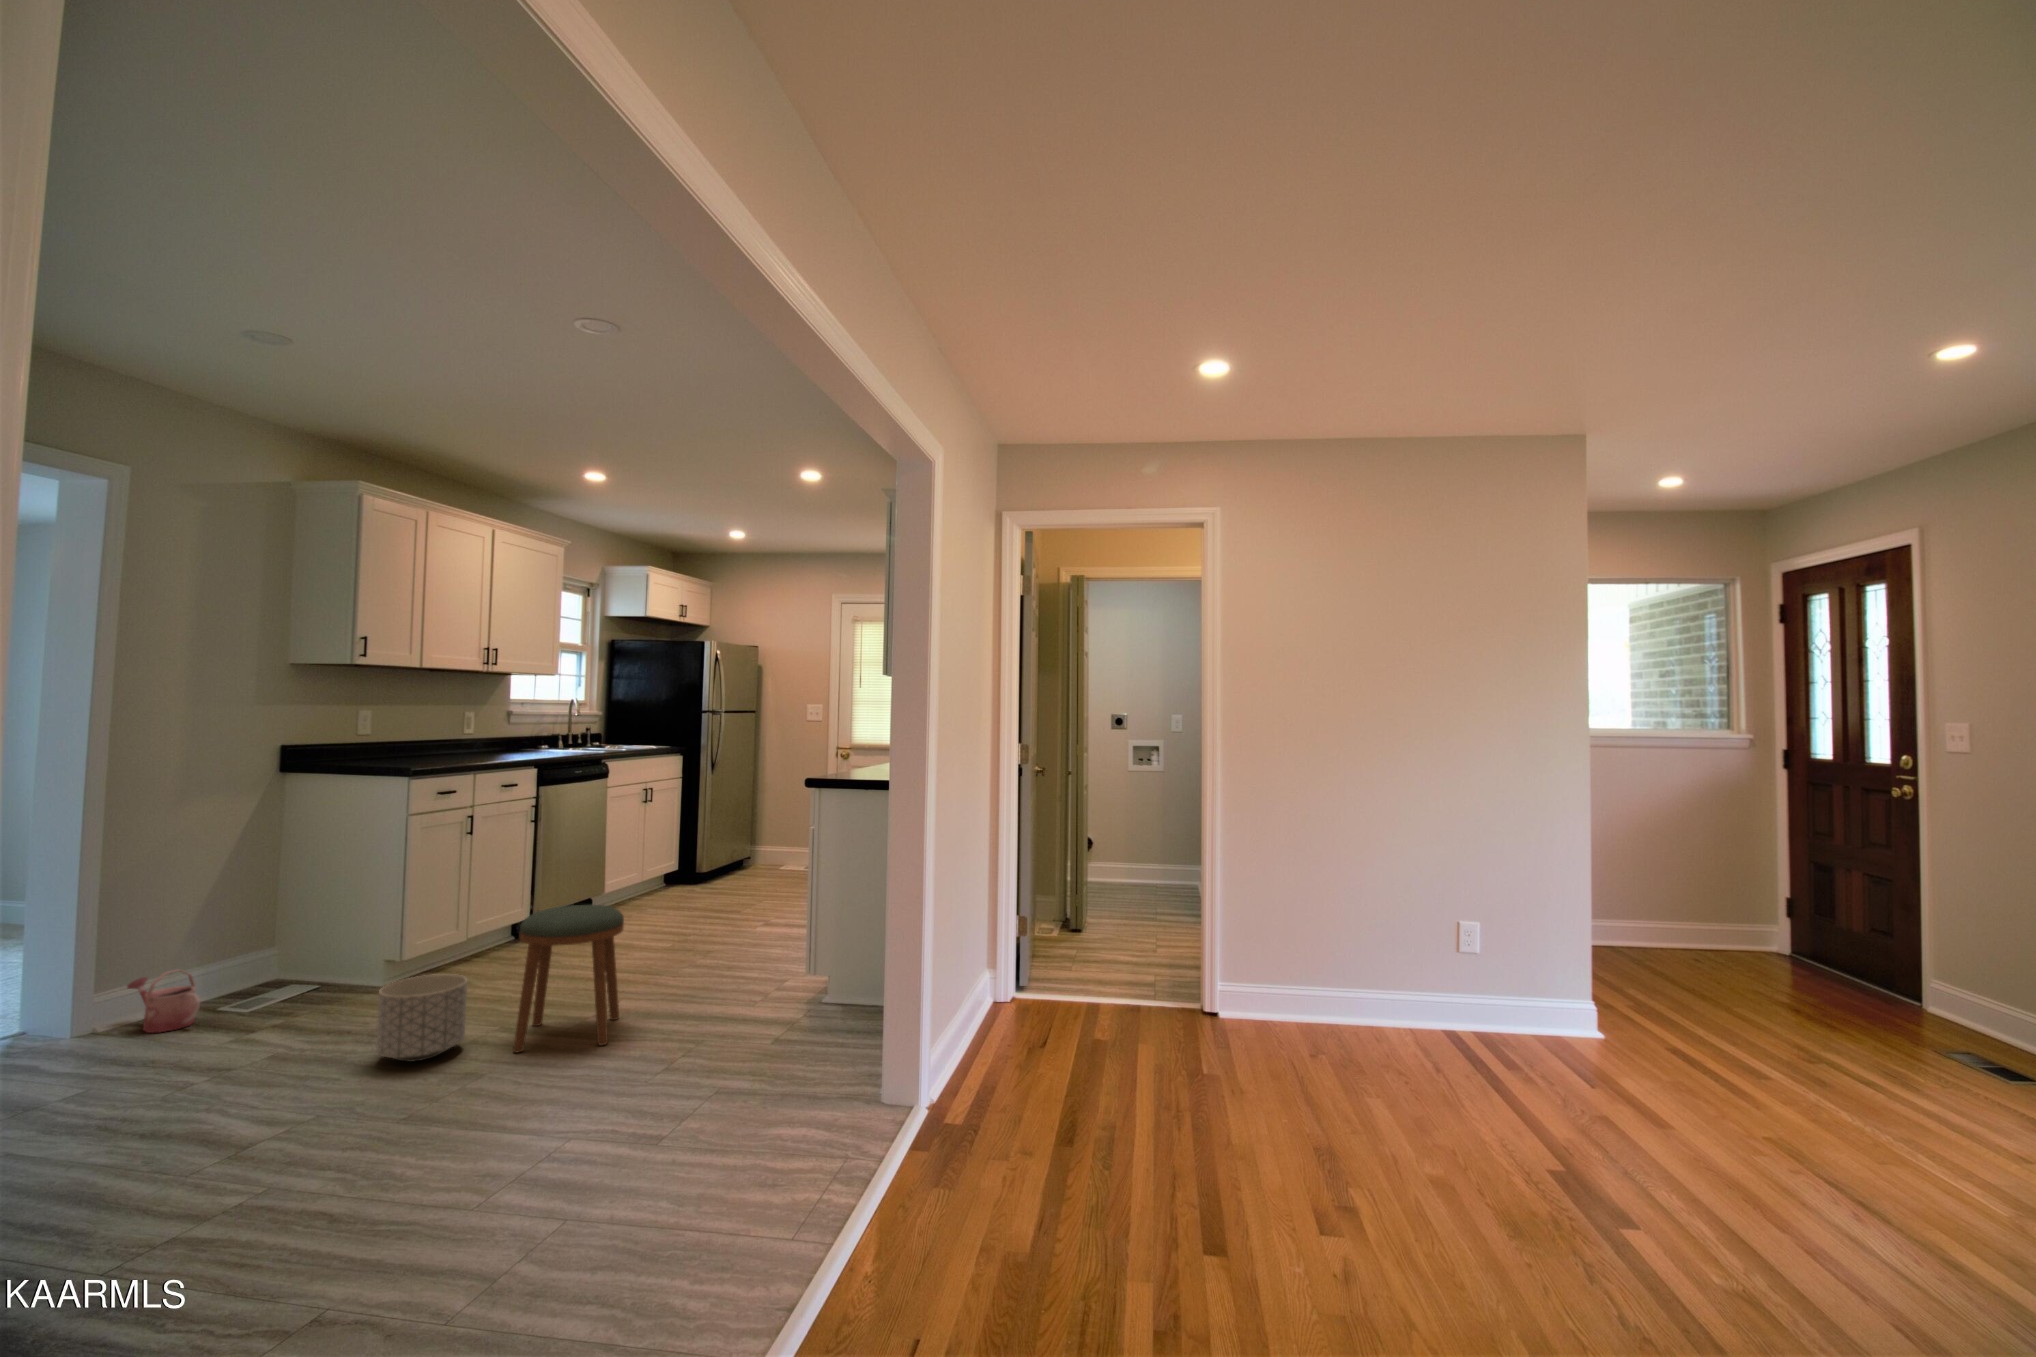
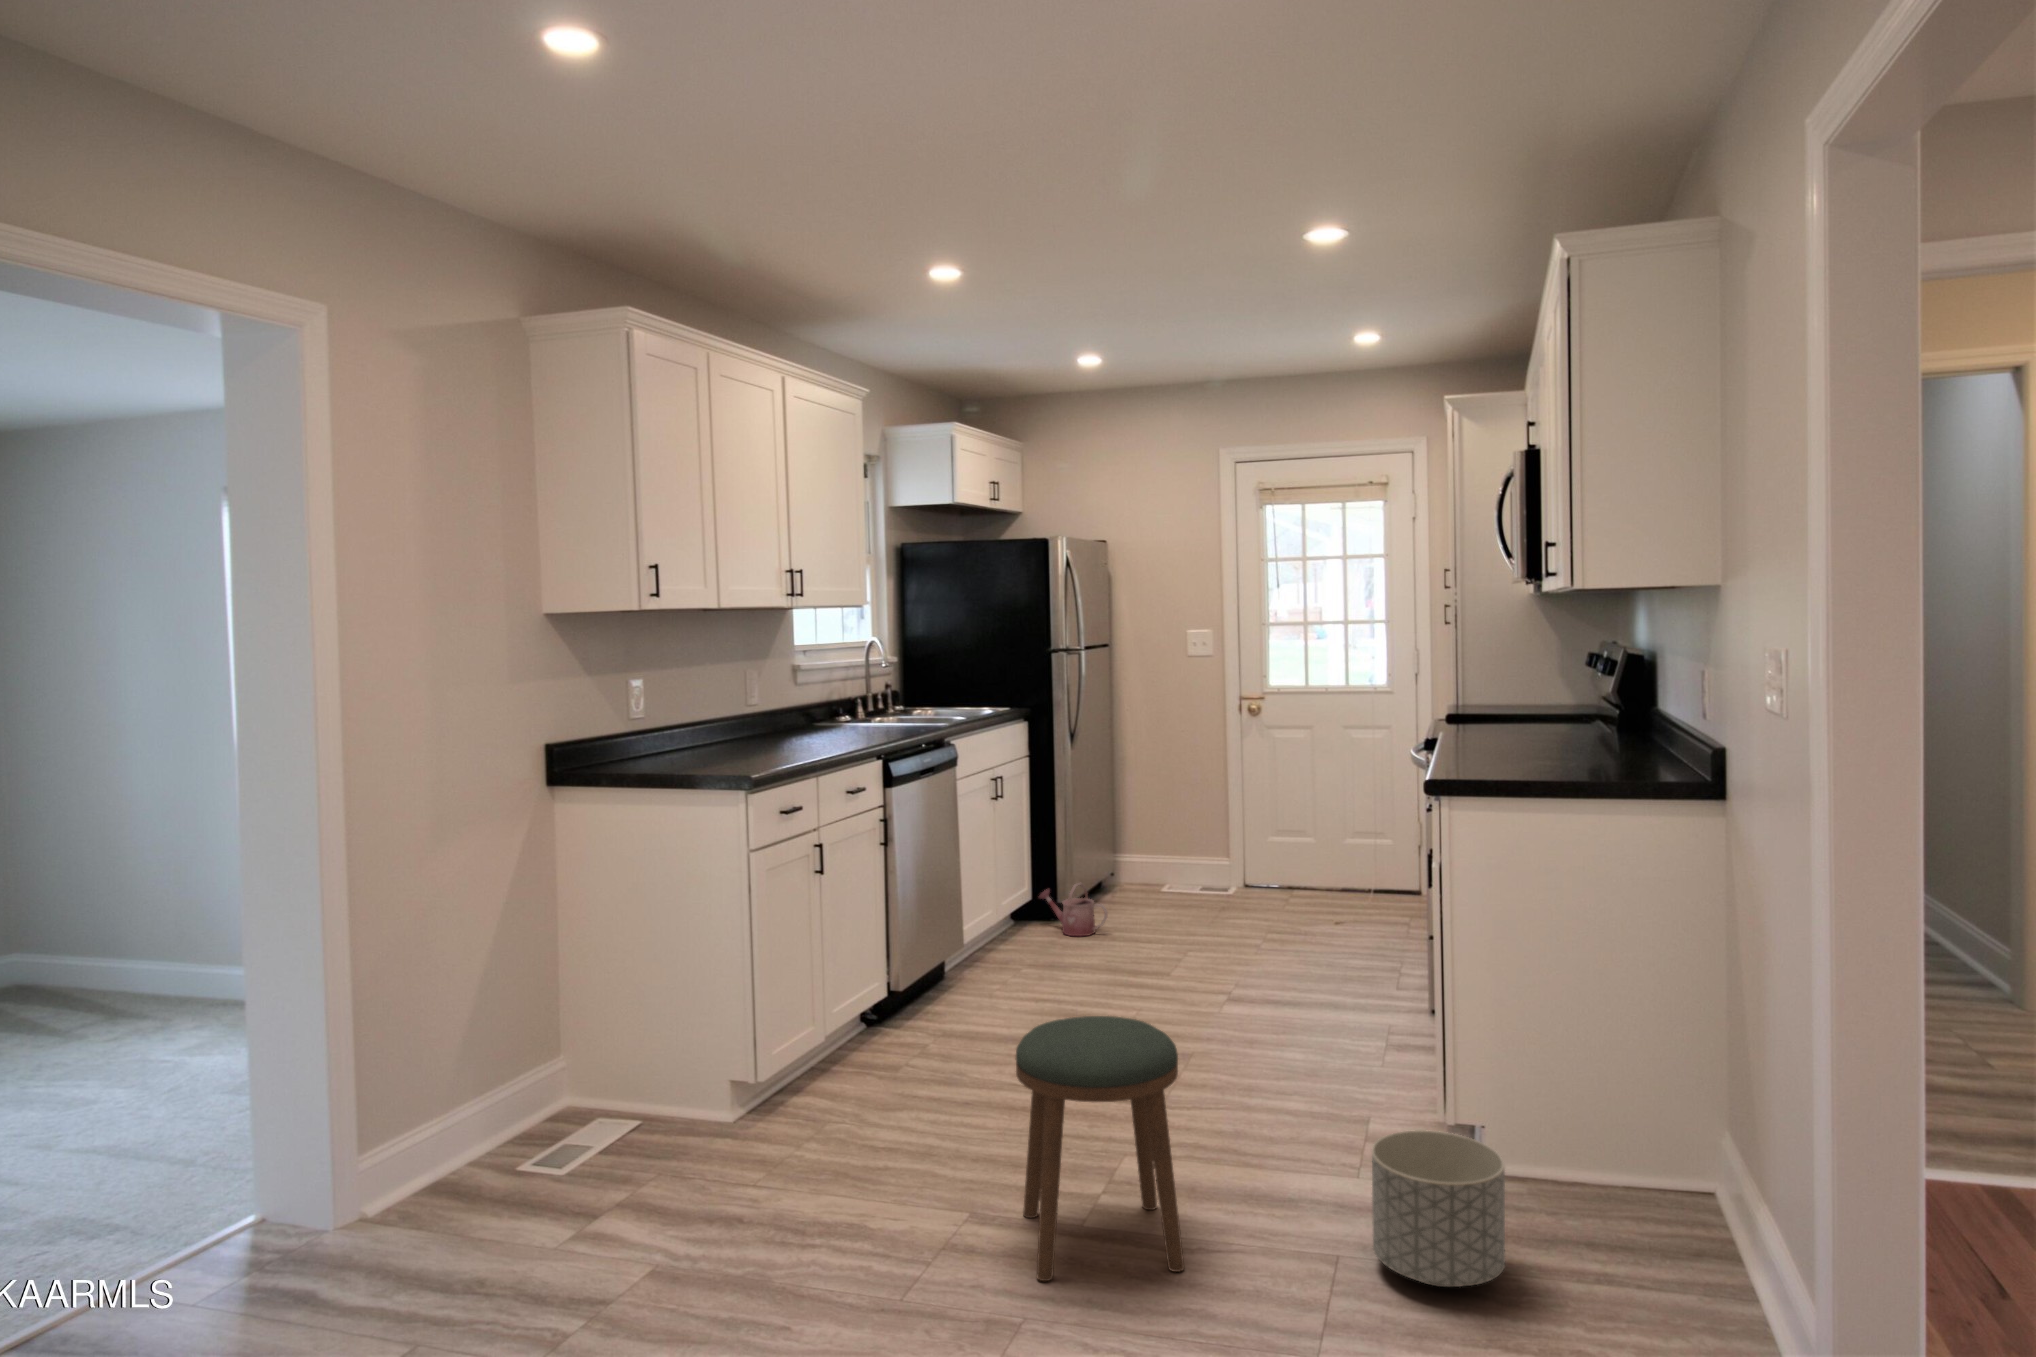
watering can: present [127,969,200,1033] -> present [1039,883,1107,936]
planter: present [376,974,467,1062] -> present [1372,1130,1505,1287]

